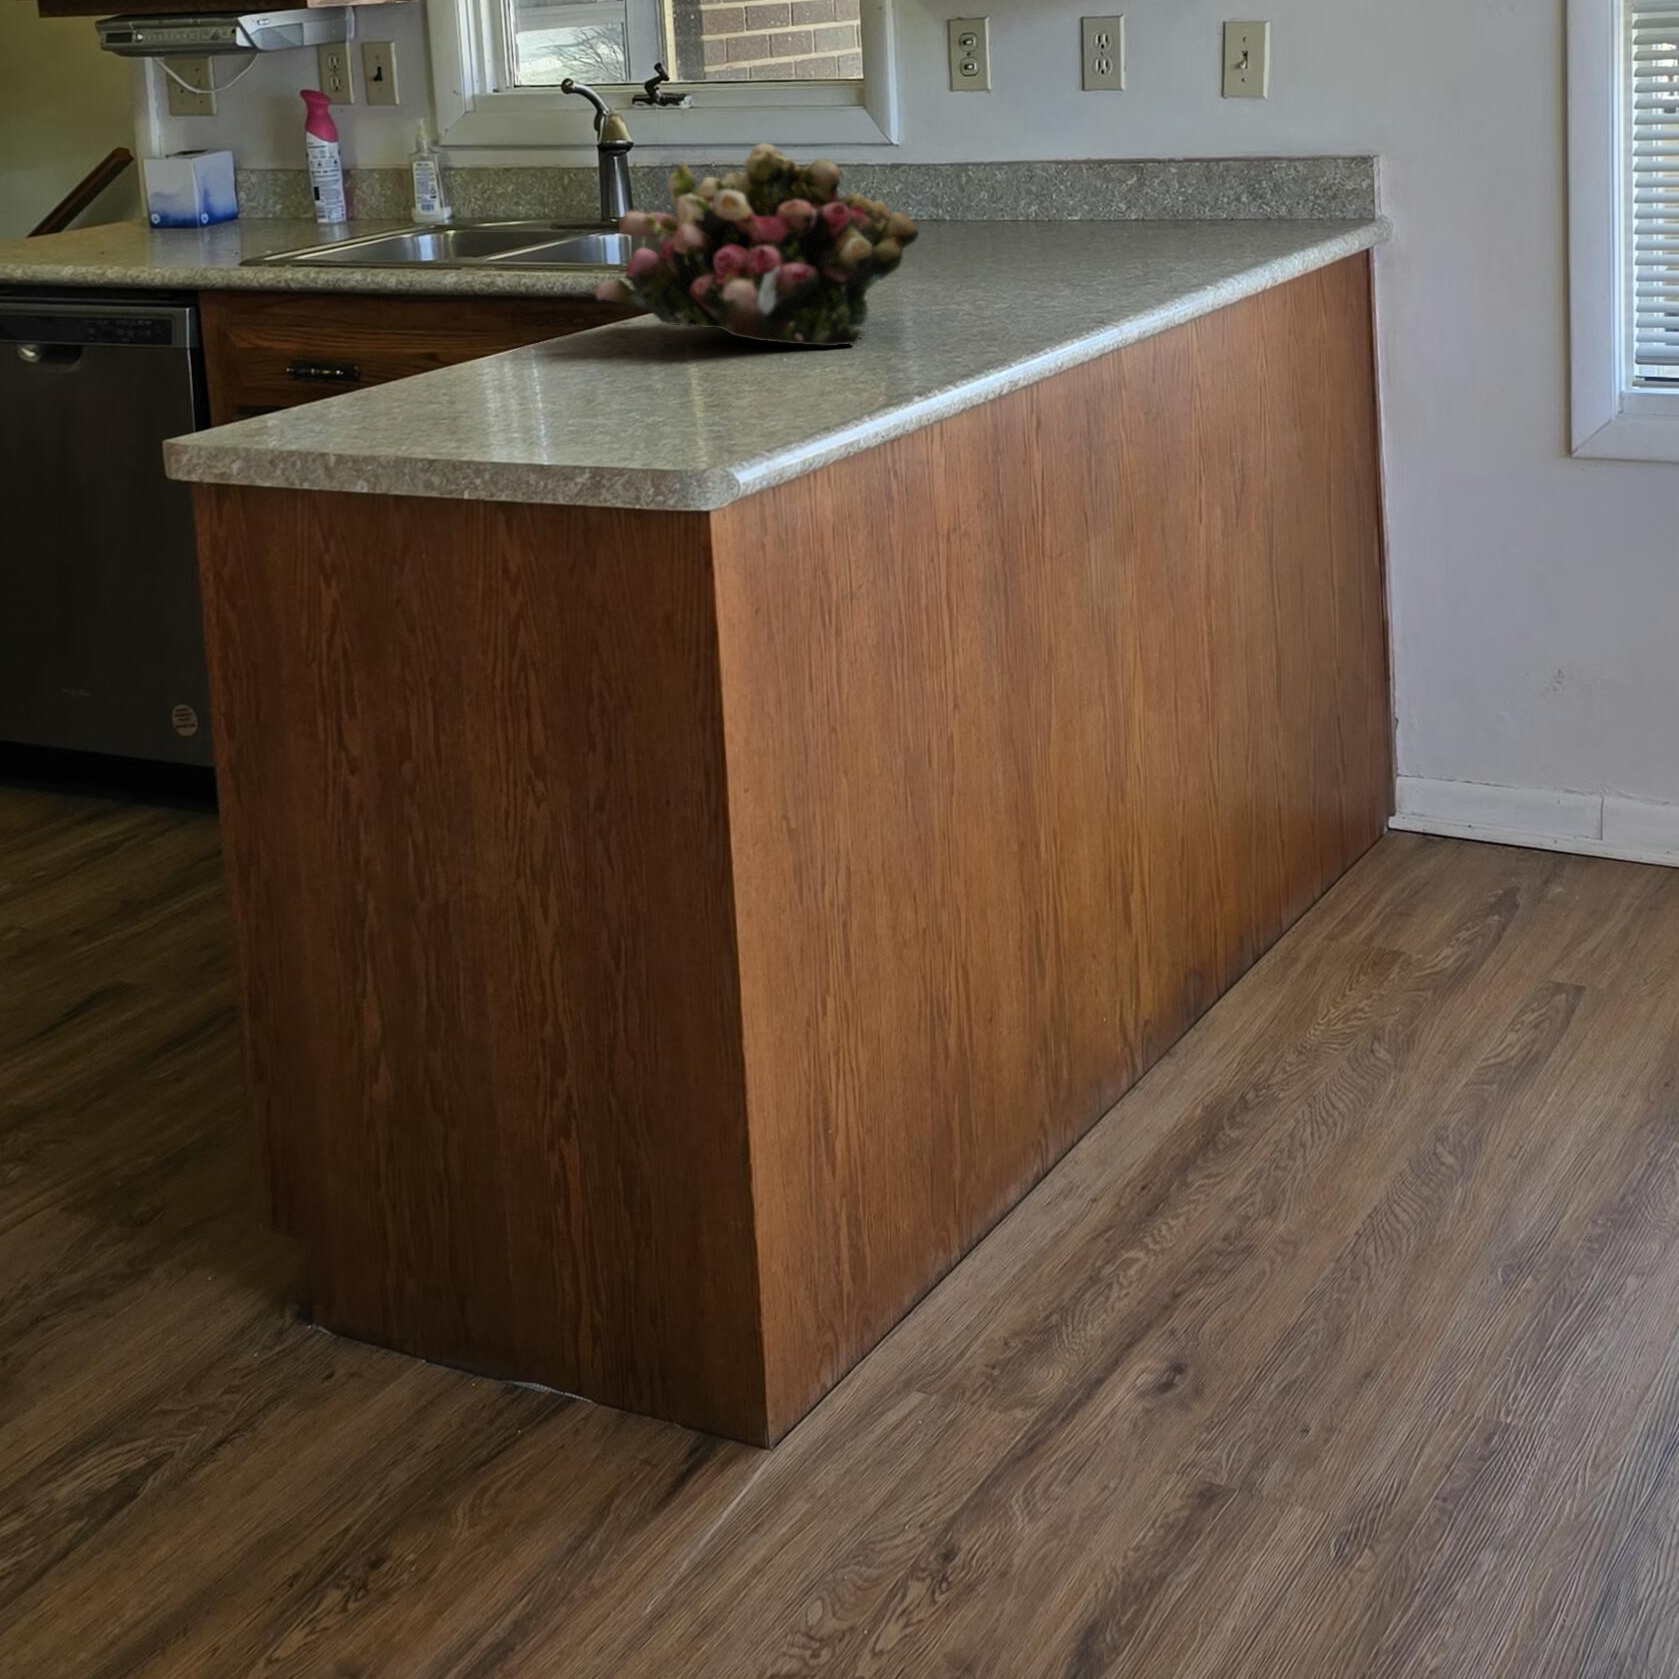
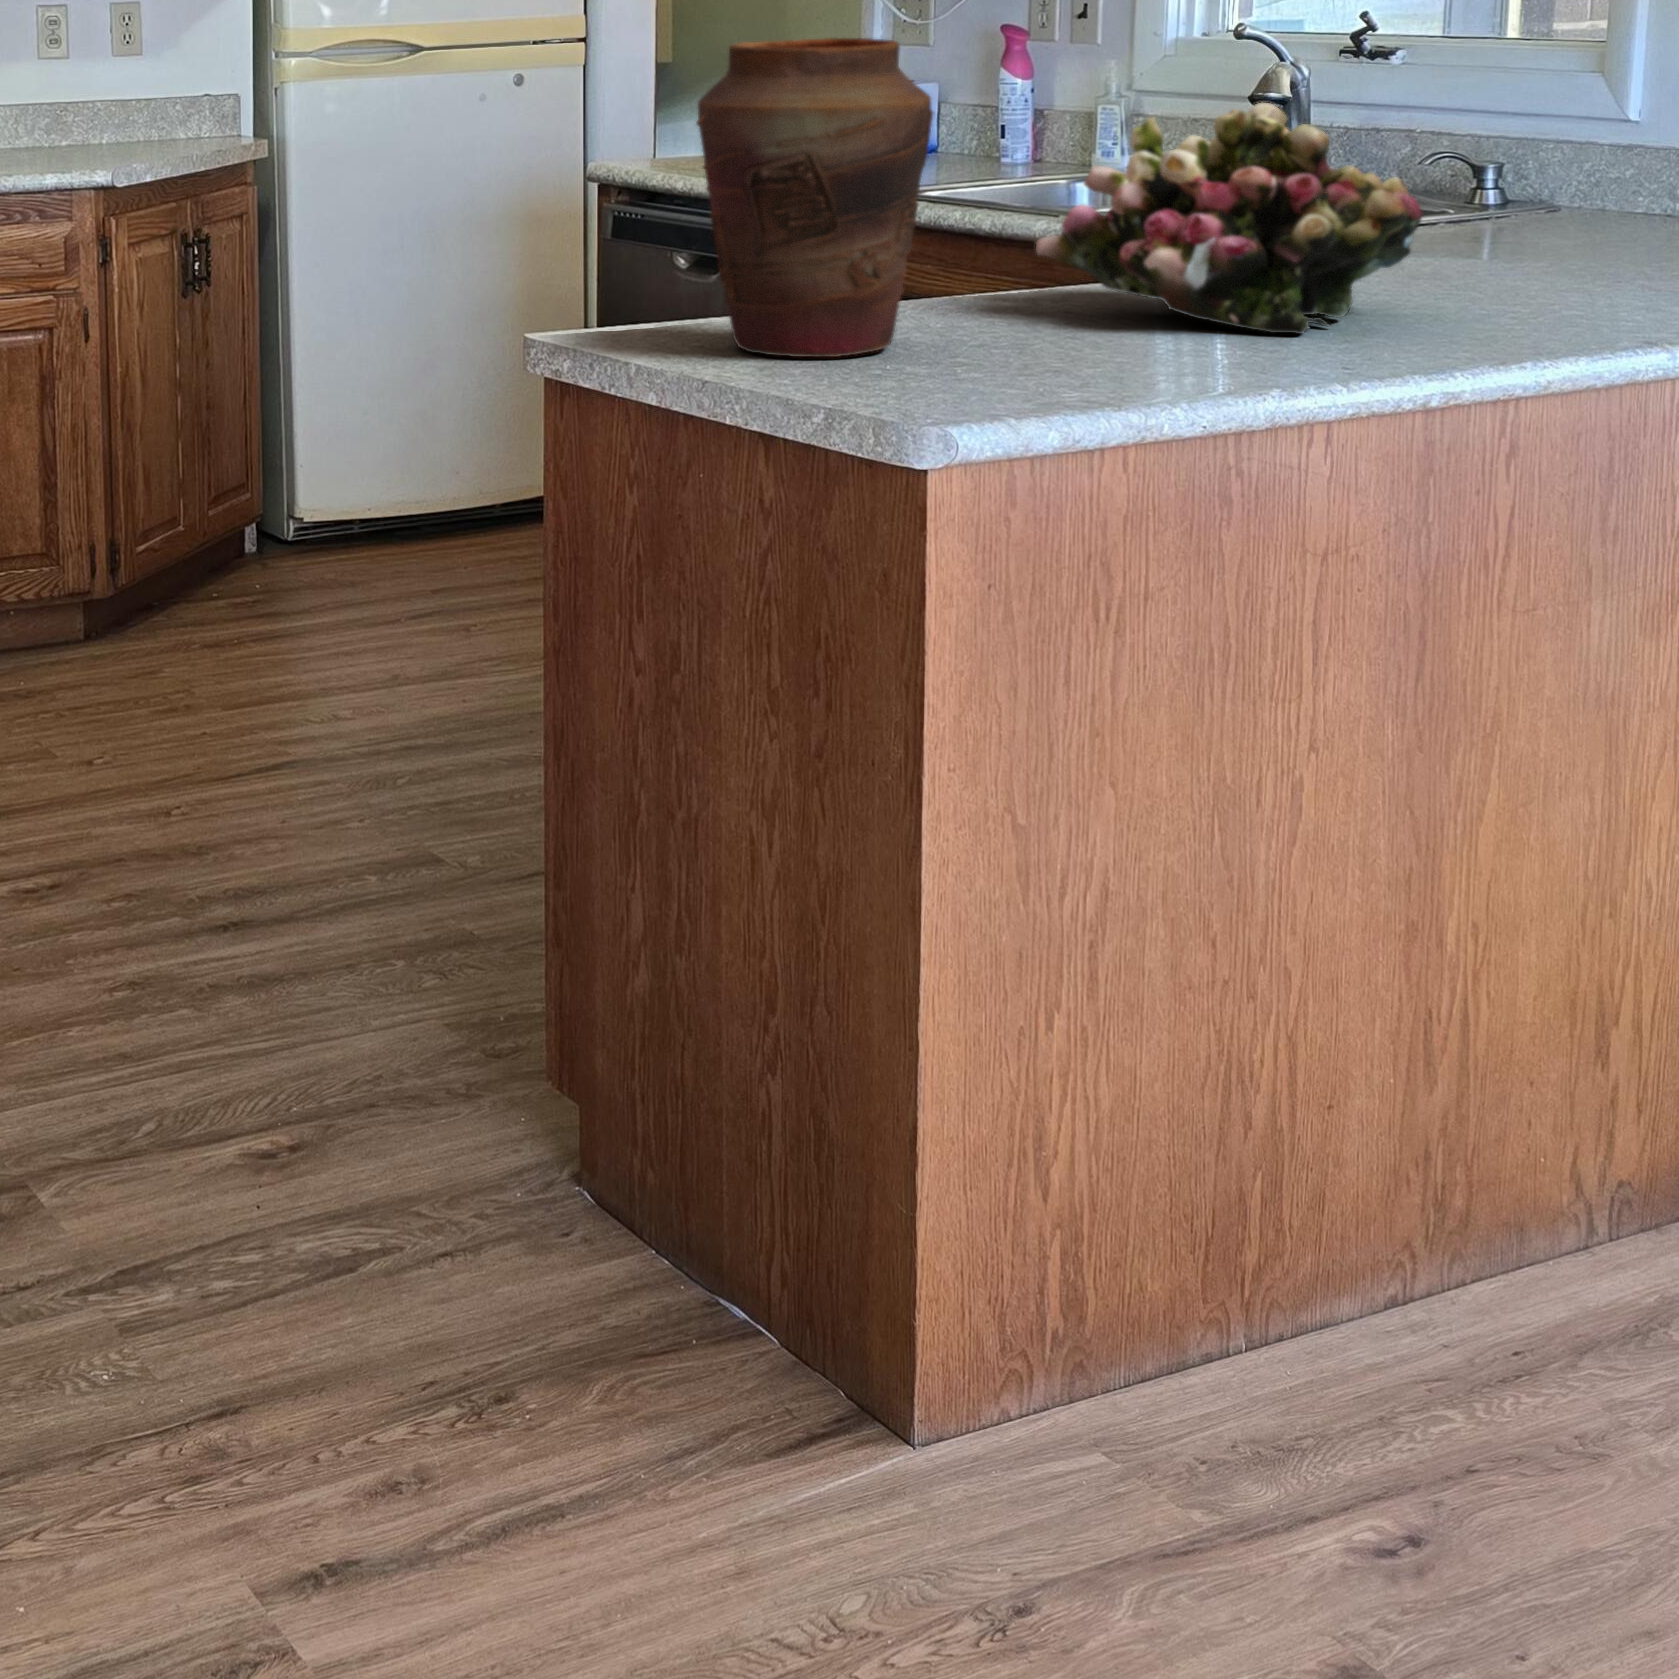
vase: none [337,103,567,424] -> present [697,38,933,357]

